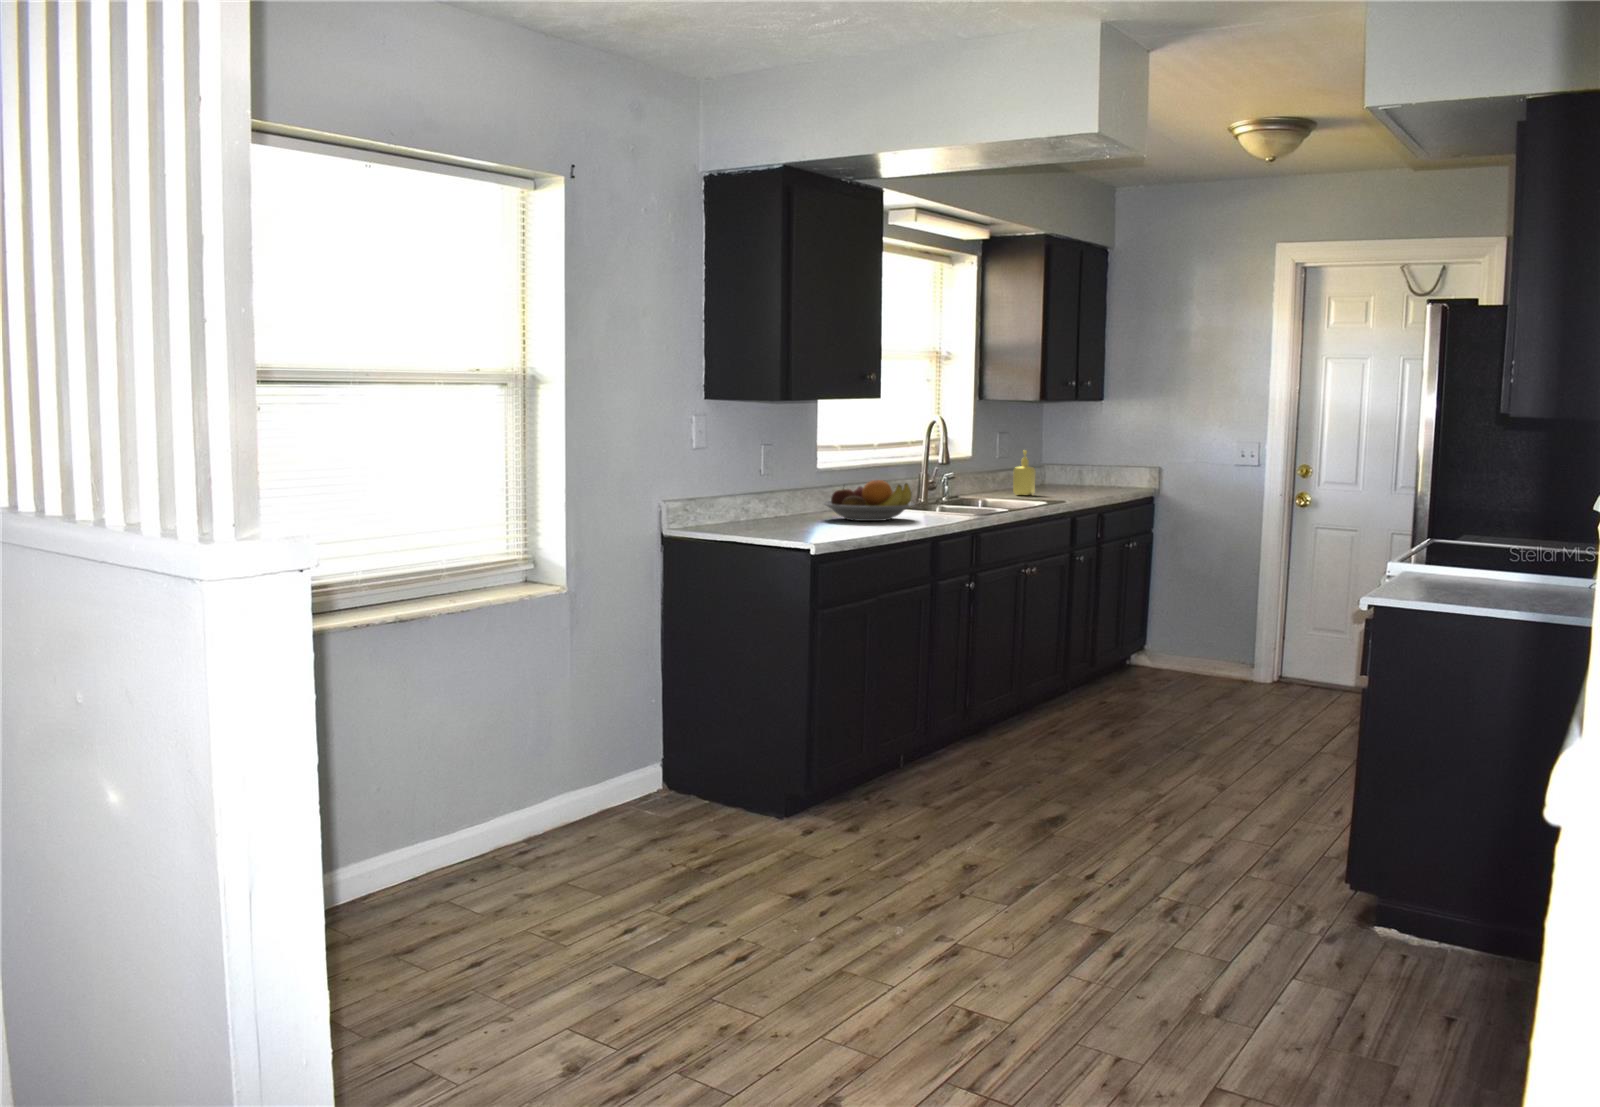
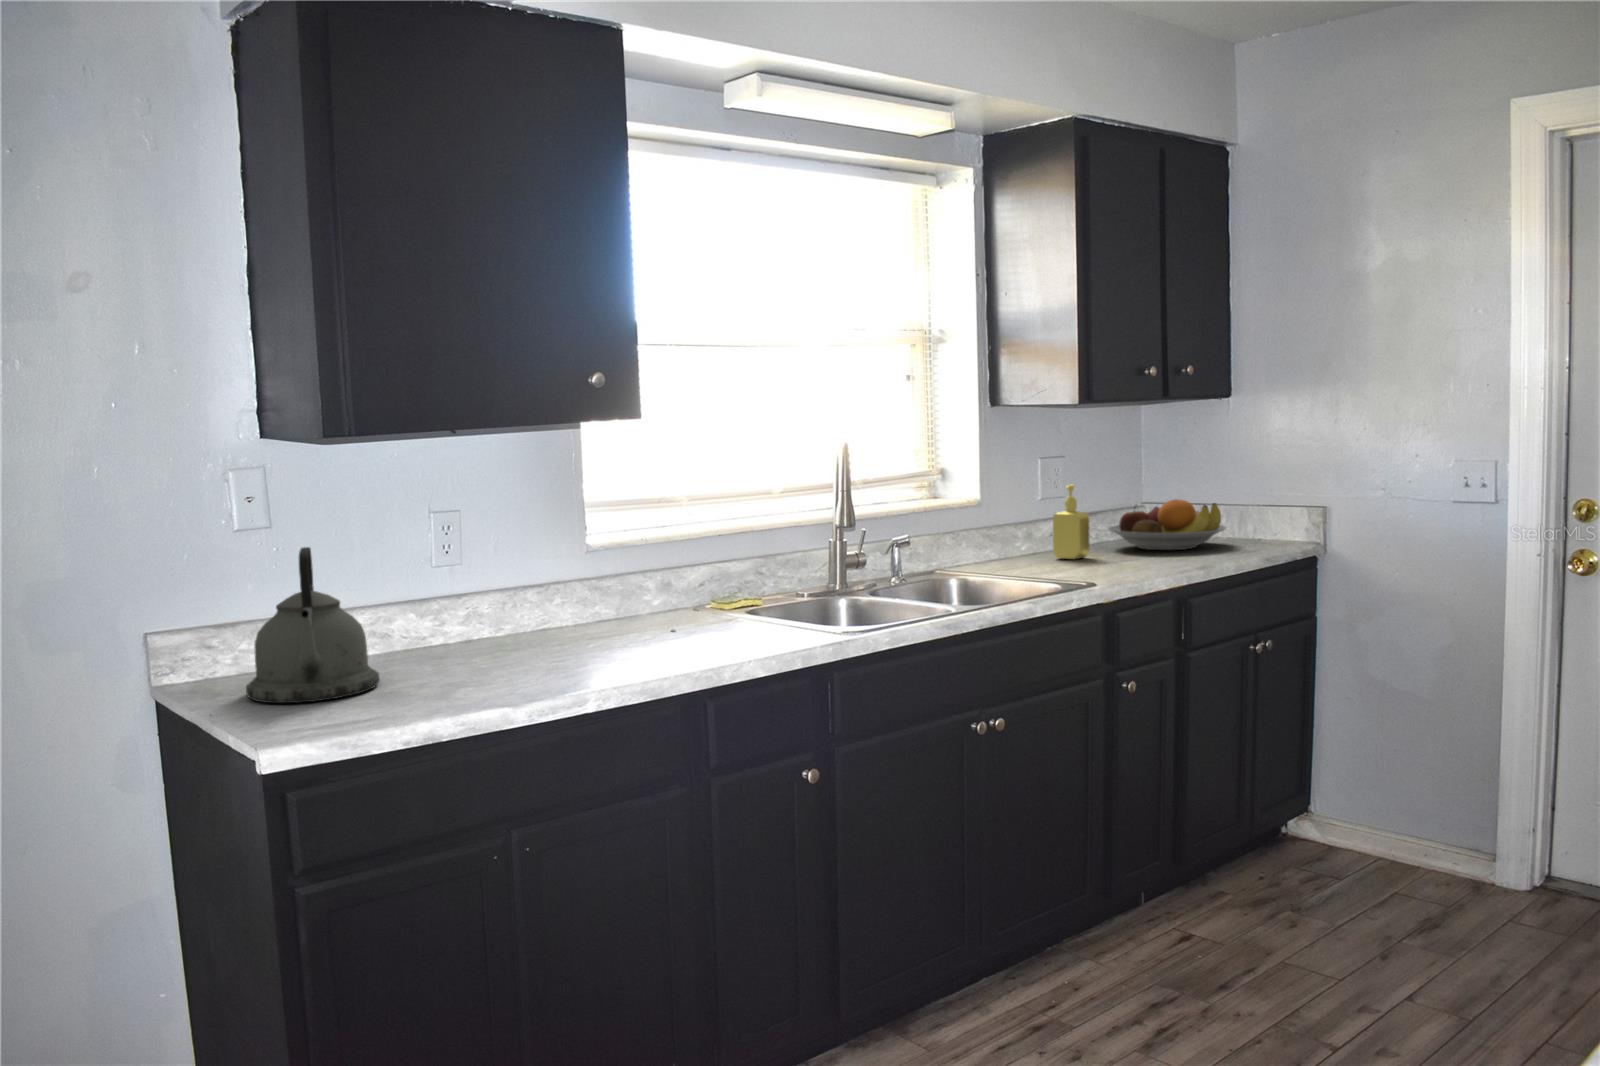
kettle: none [729,456,793,532] -> present [246,547,380,703]
fruit bowl: present [823,480,914,521] -> present [1108,499,1226,550]

